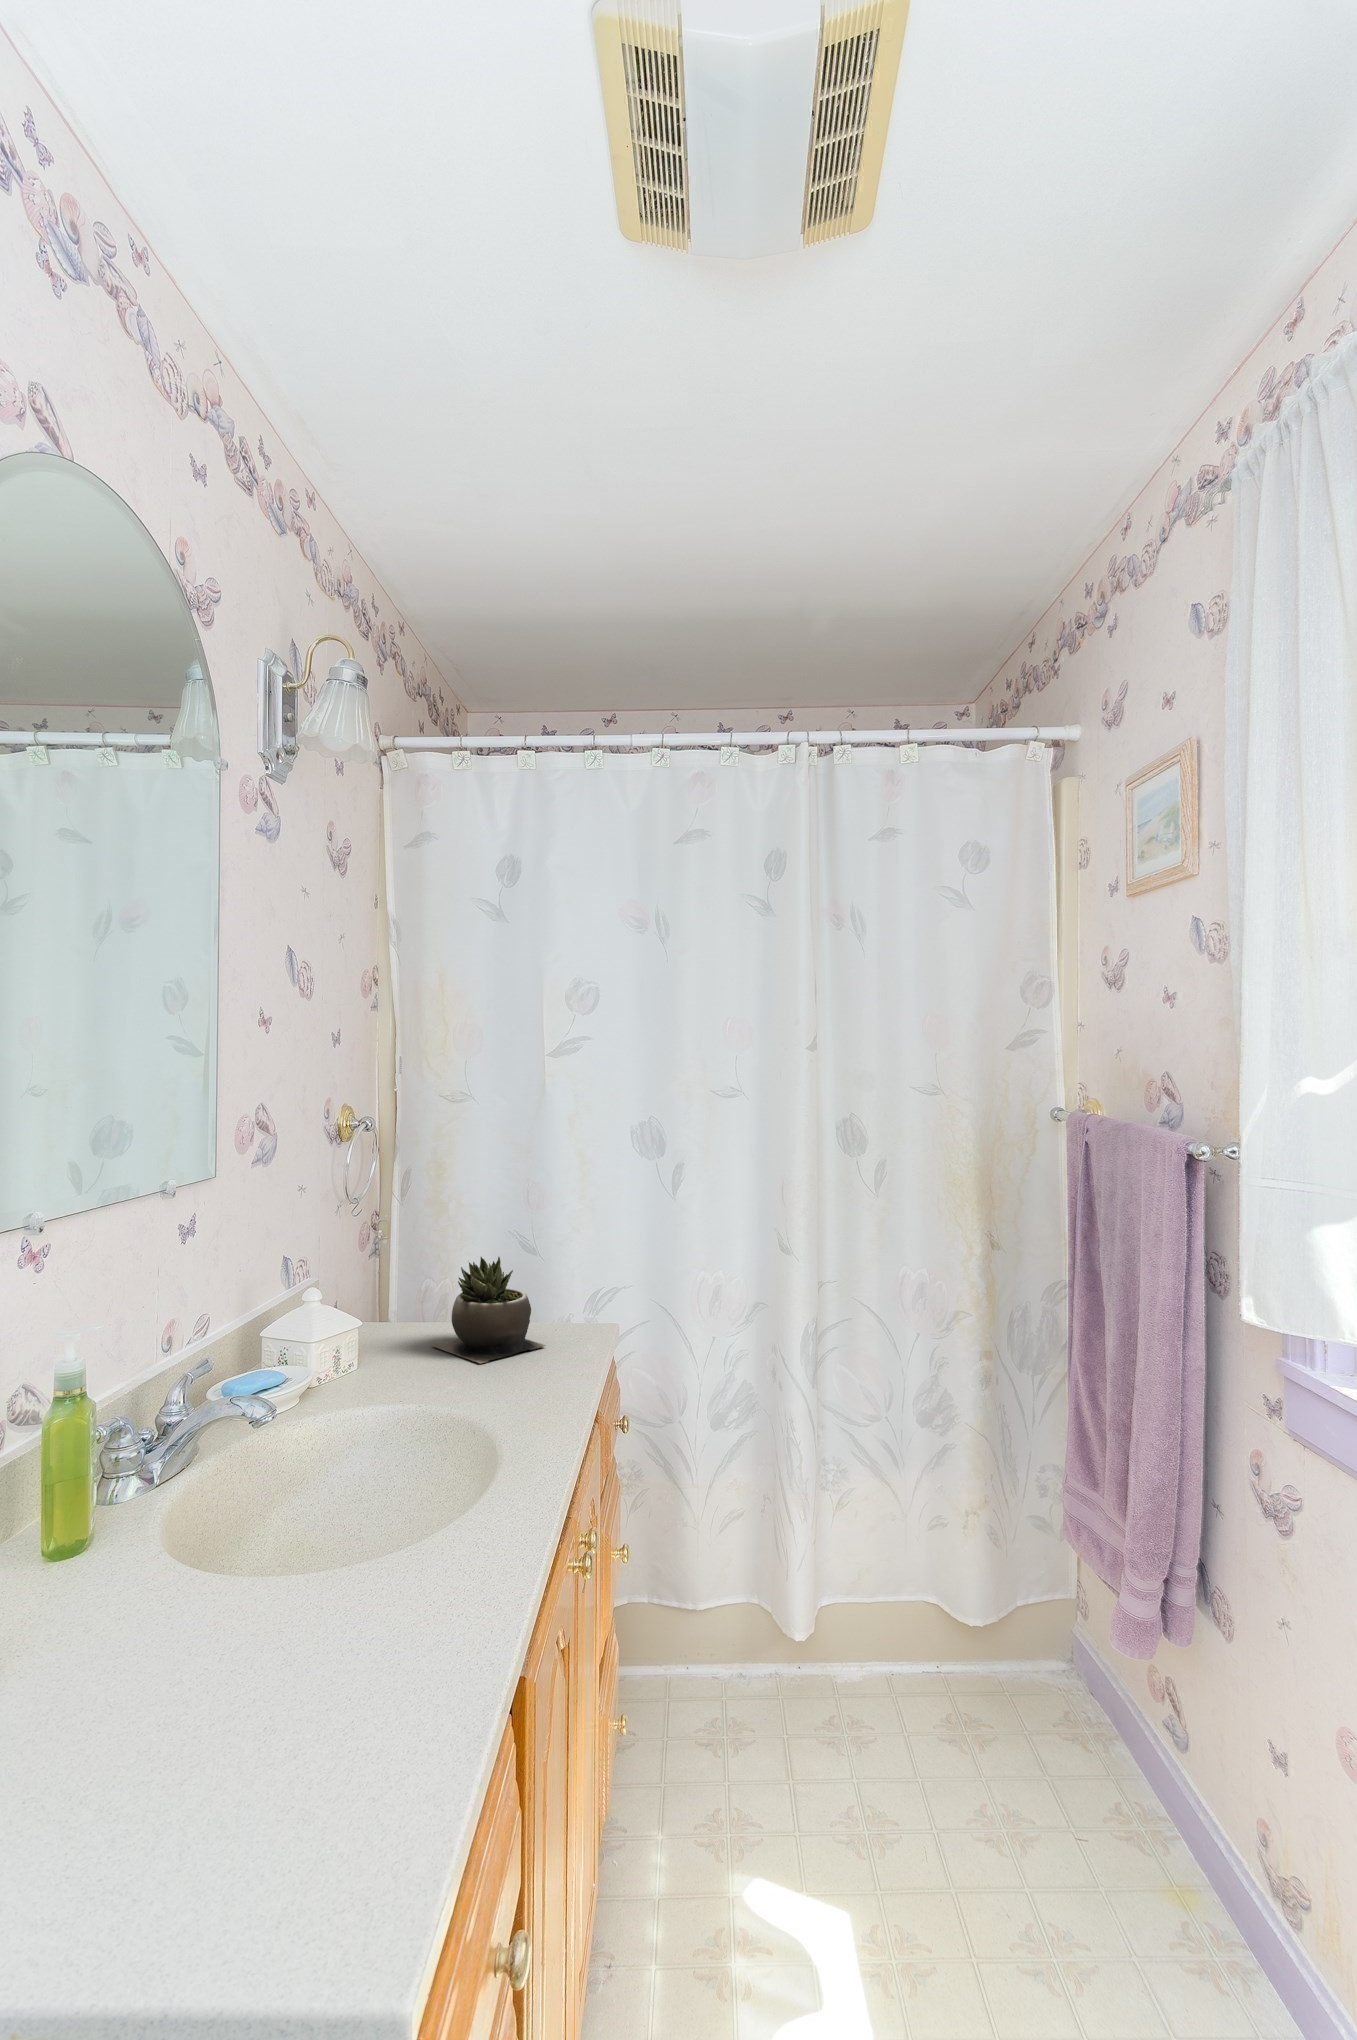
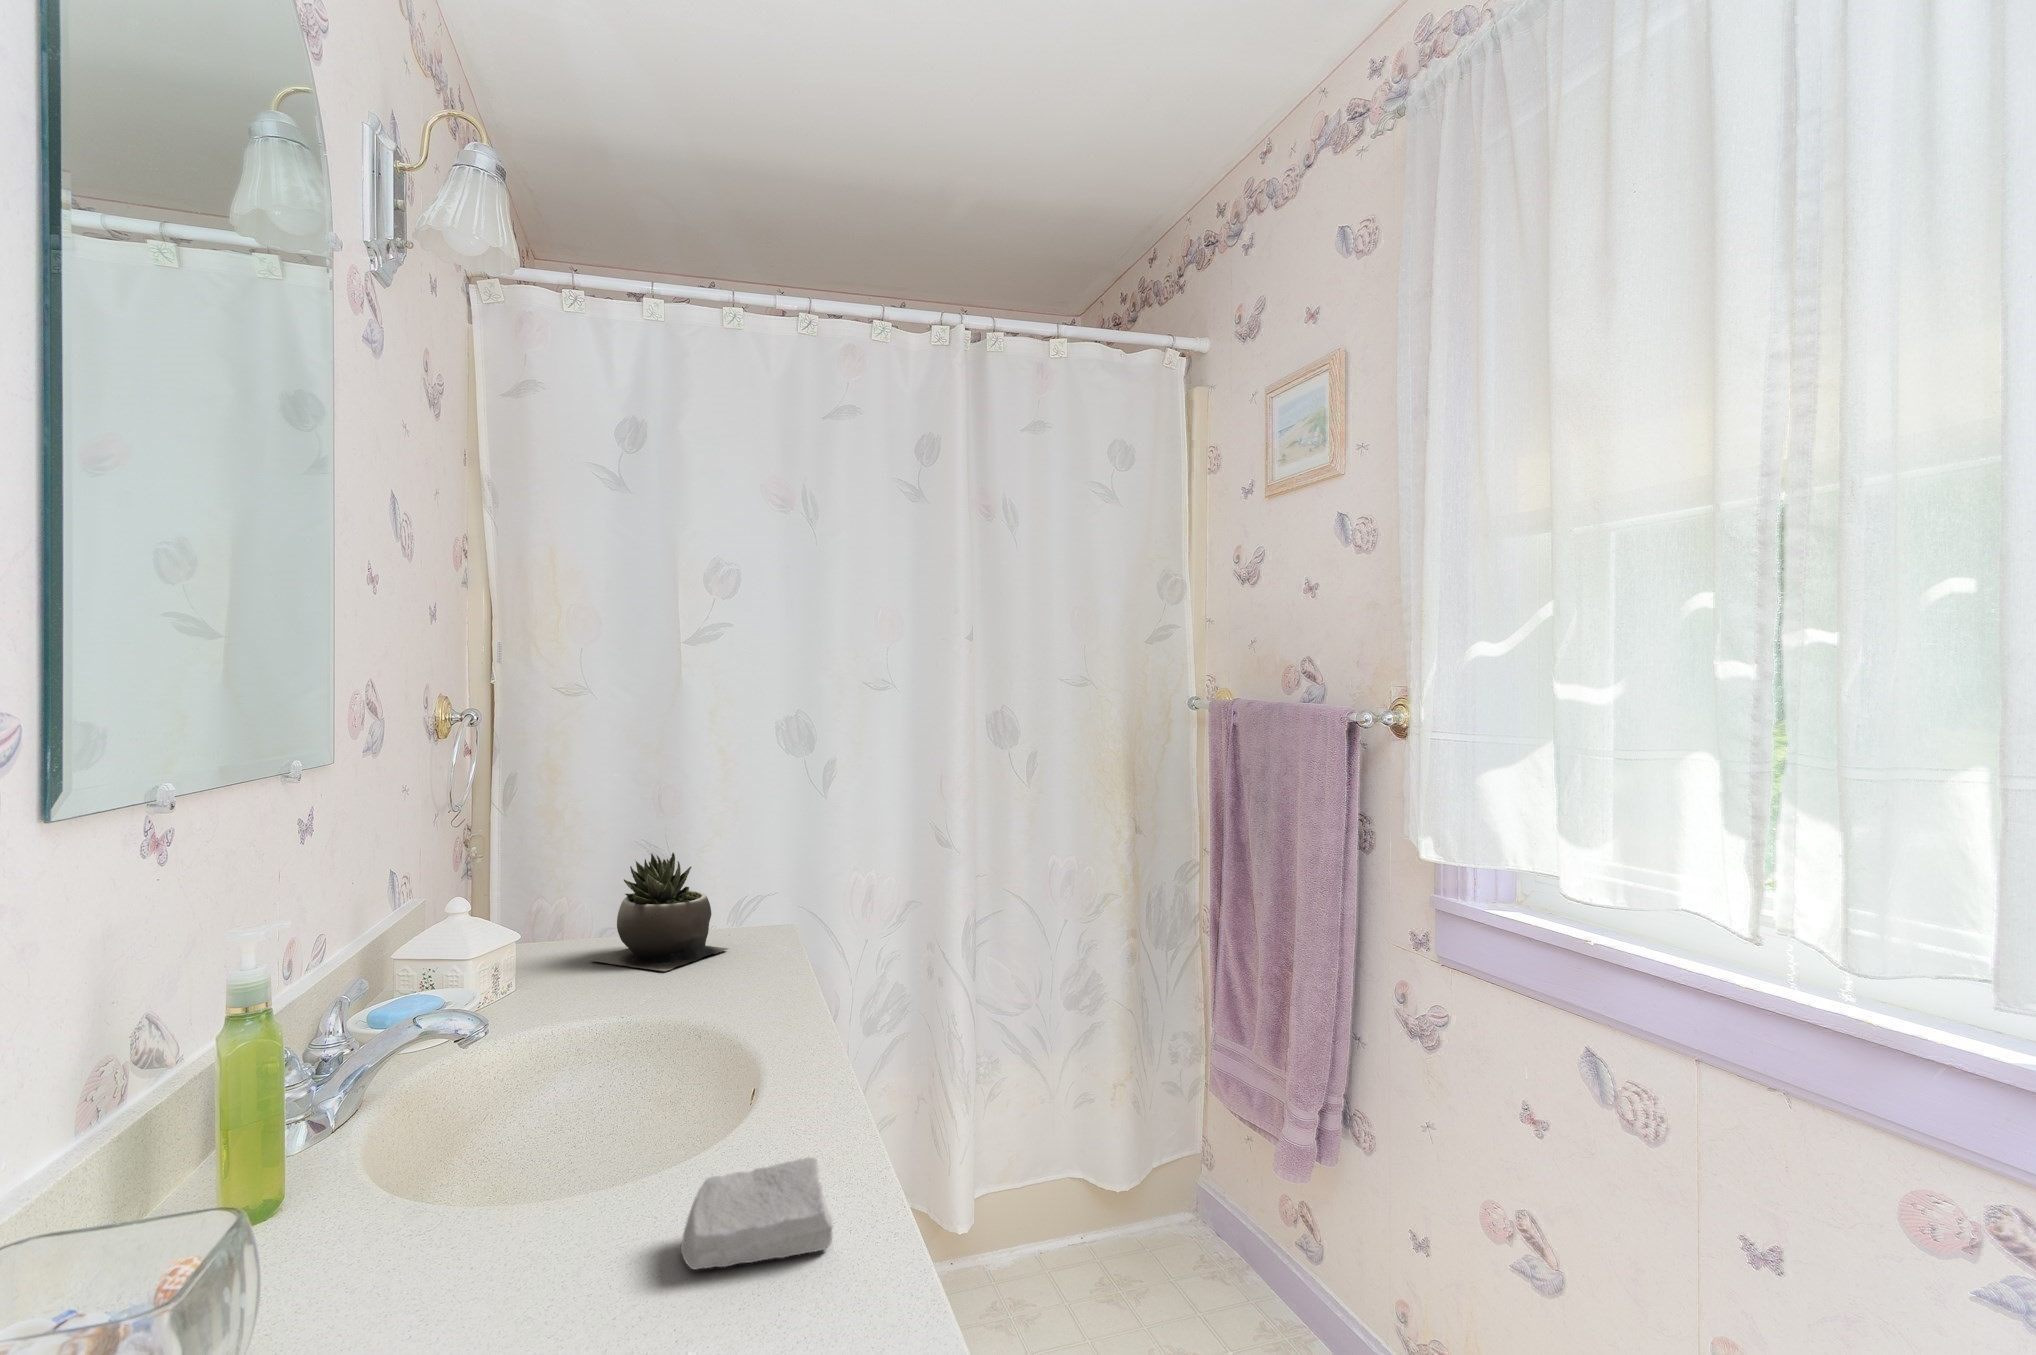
soap bar: none [308,1573,430,1656] -> present [681,1158,833,1269]

